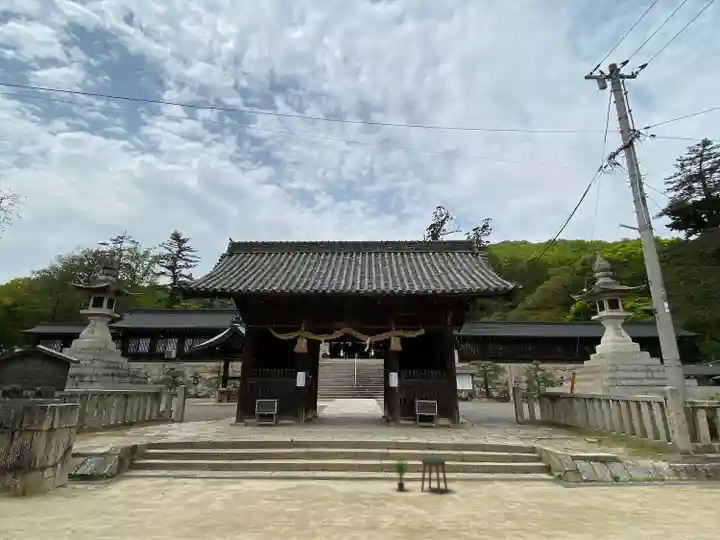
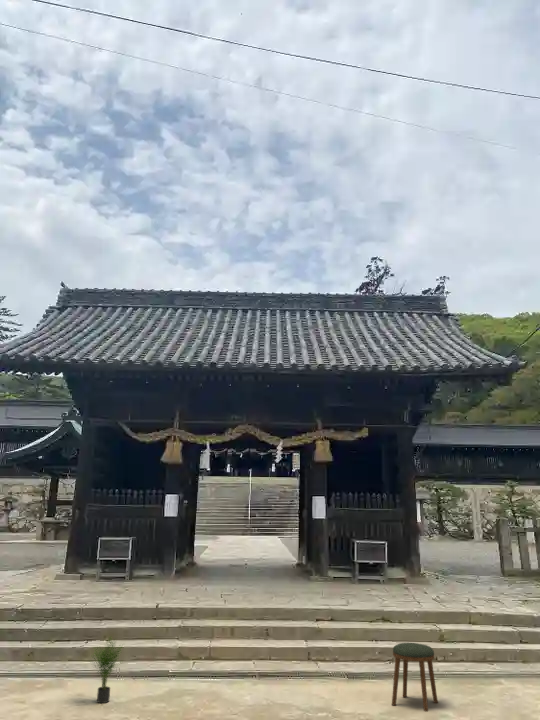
potted plant: present [395,457,408,491] -> present [94,642,122,703]

